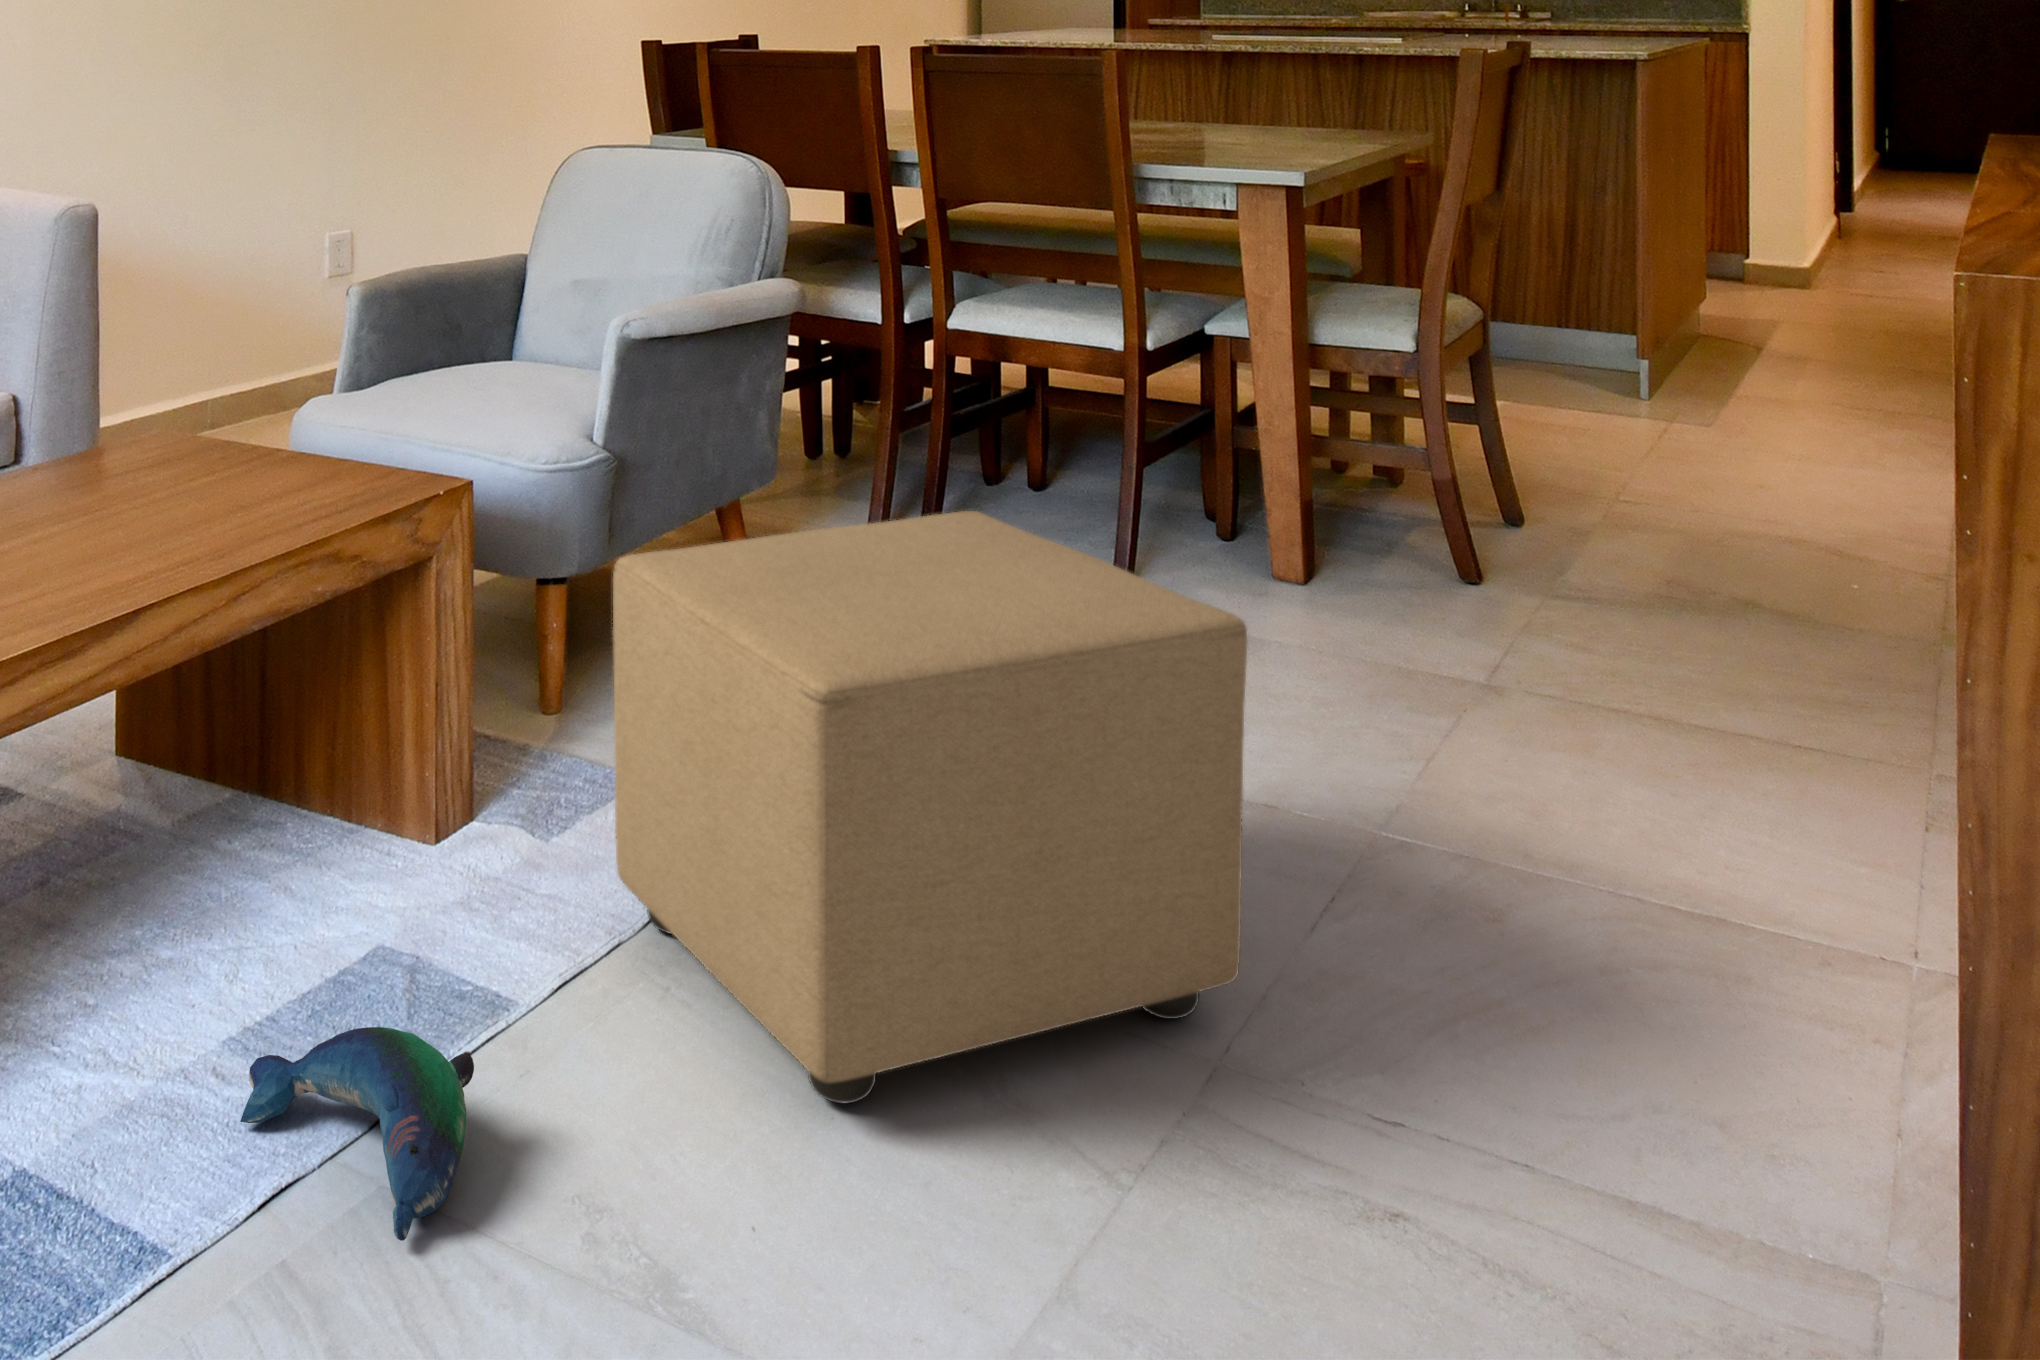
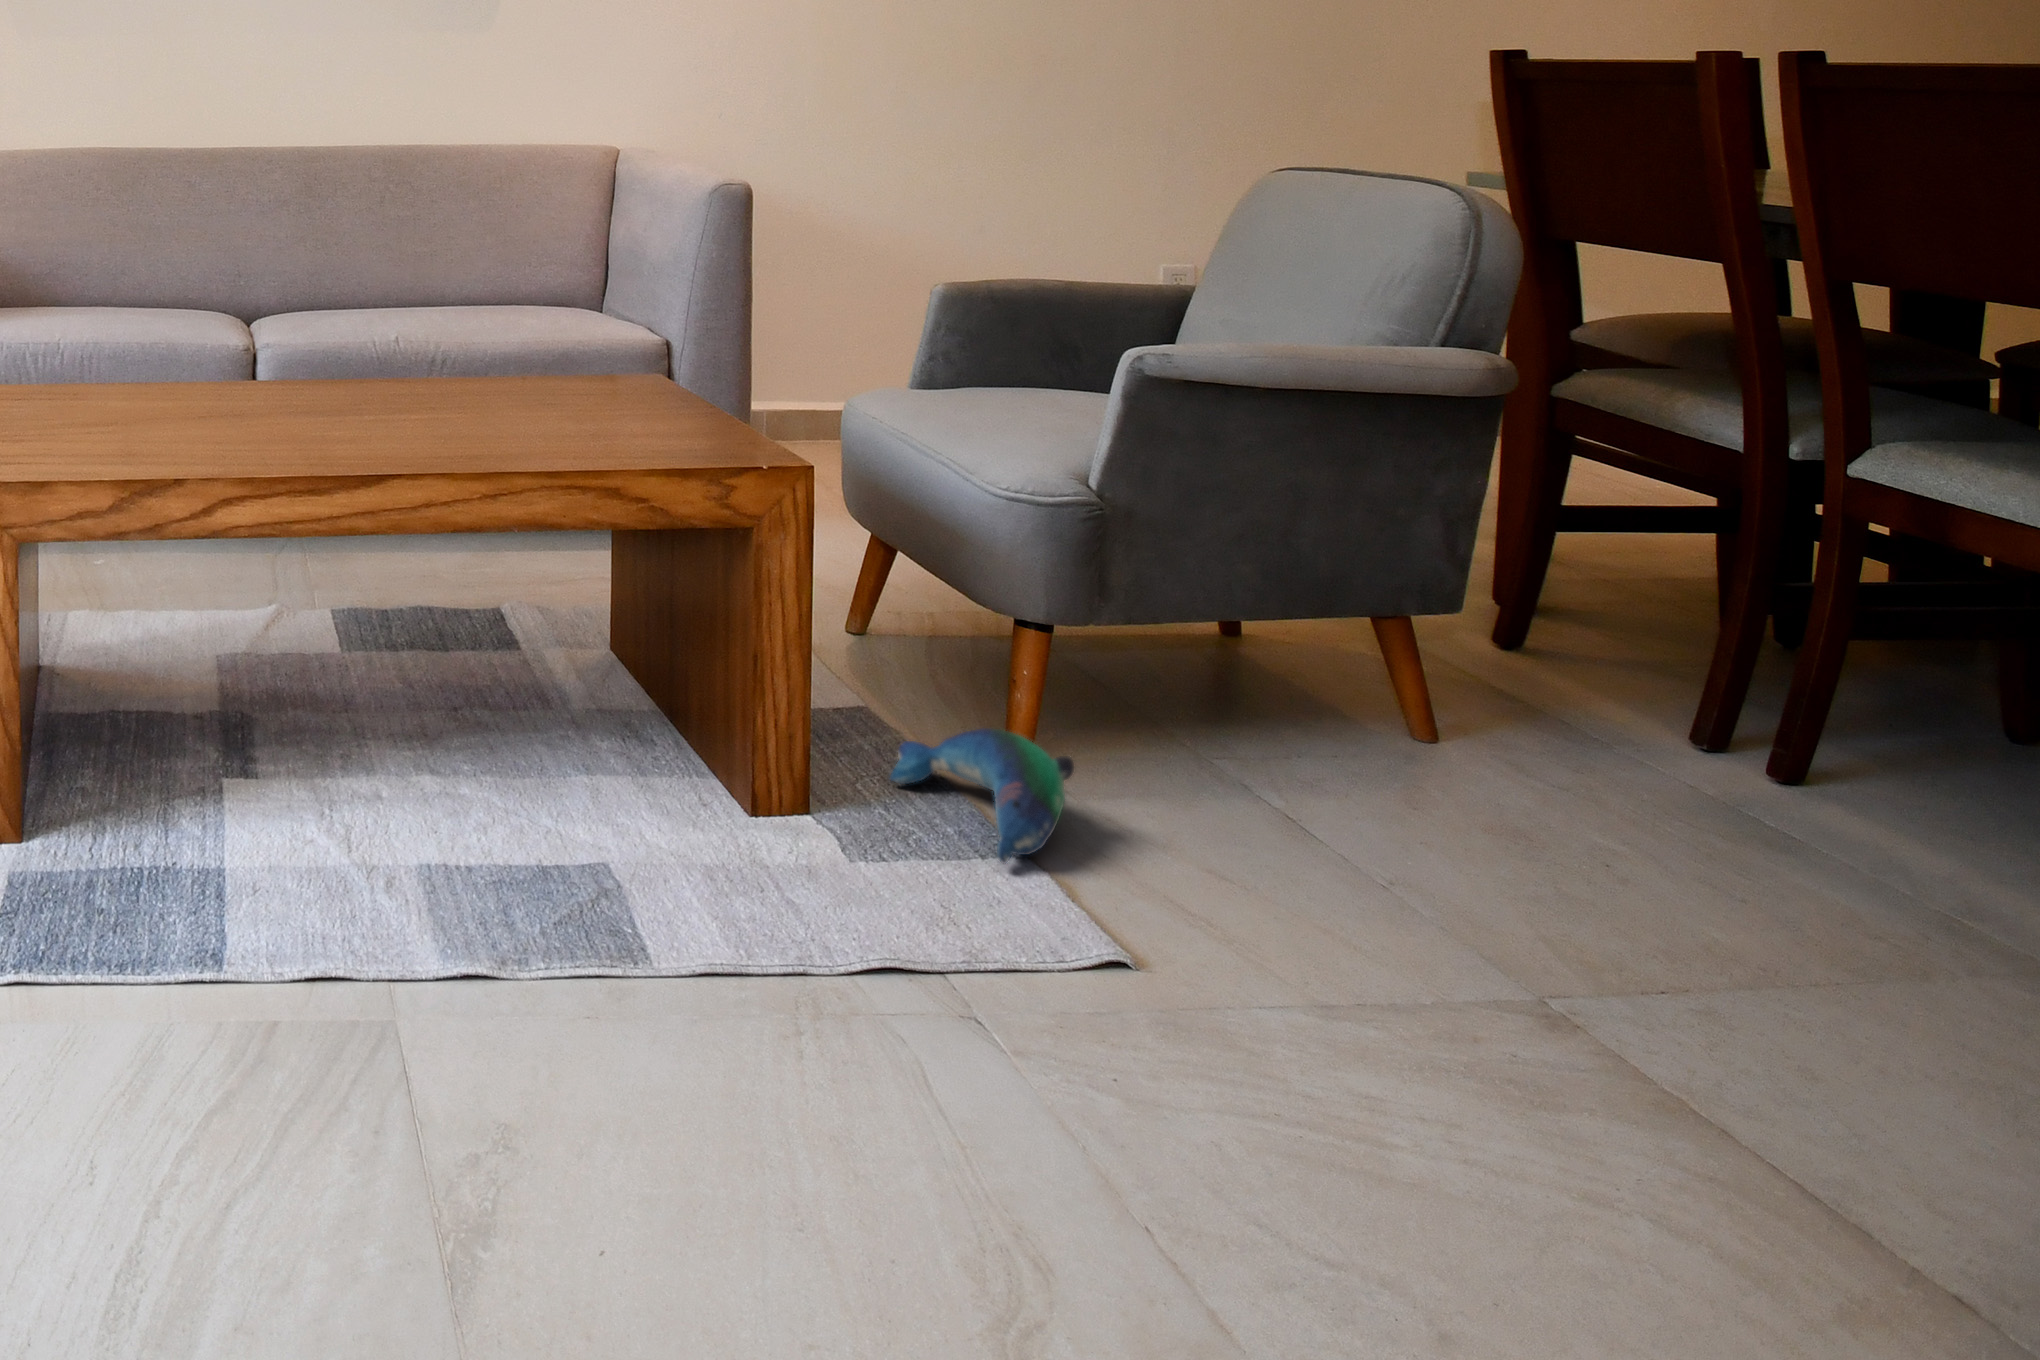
ottoman: present [613,511,1247,1103] -> none [1230,409,1901,879]

